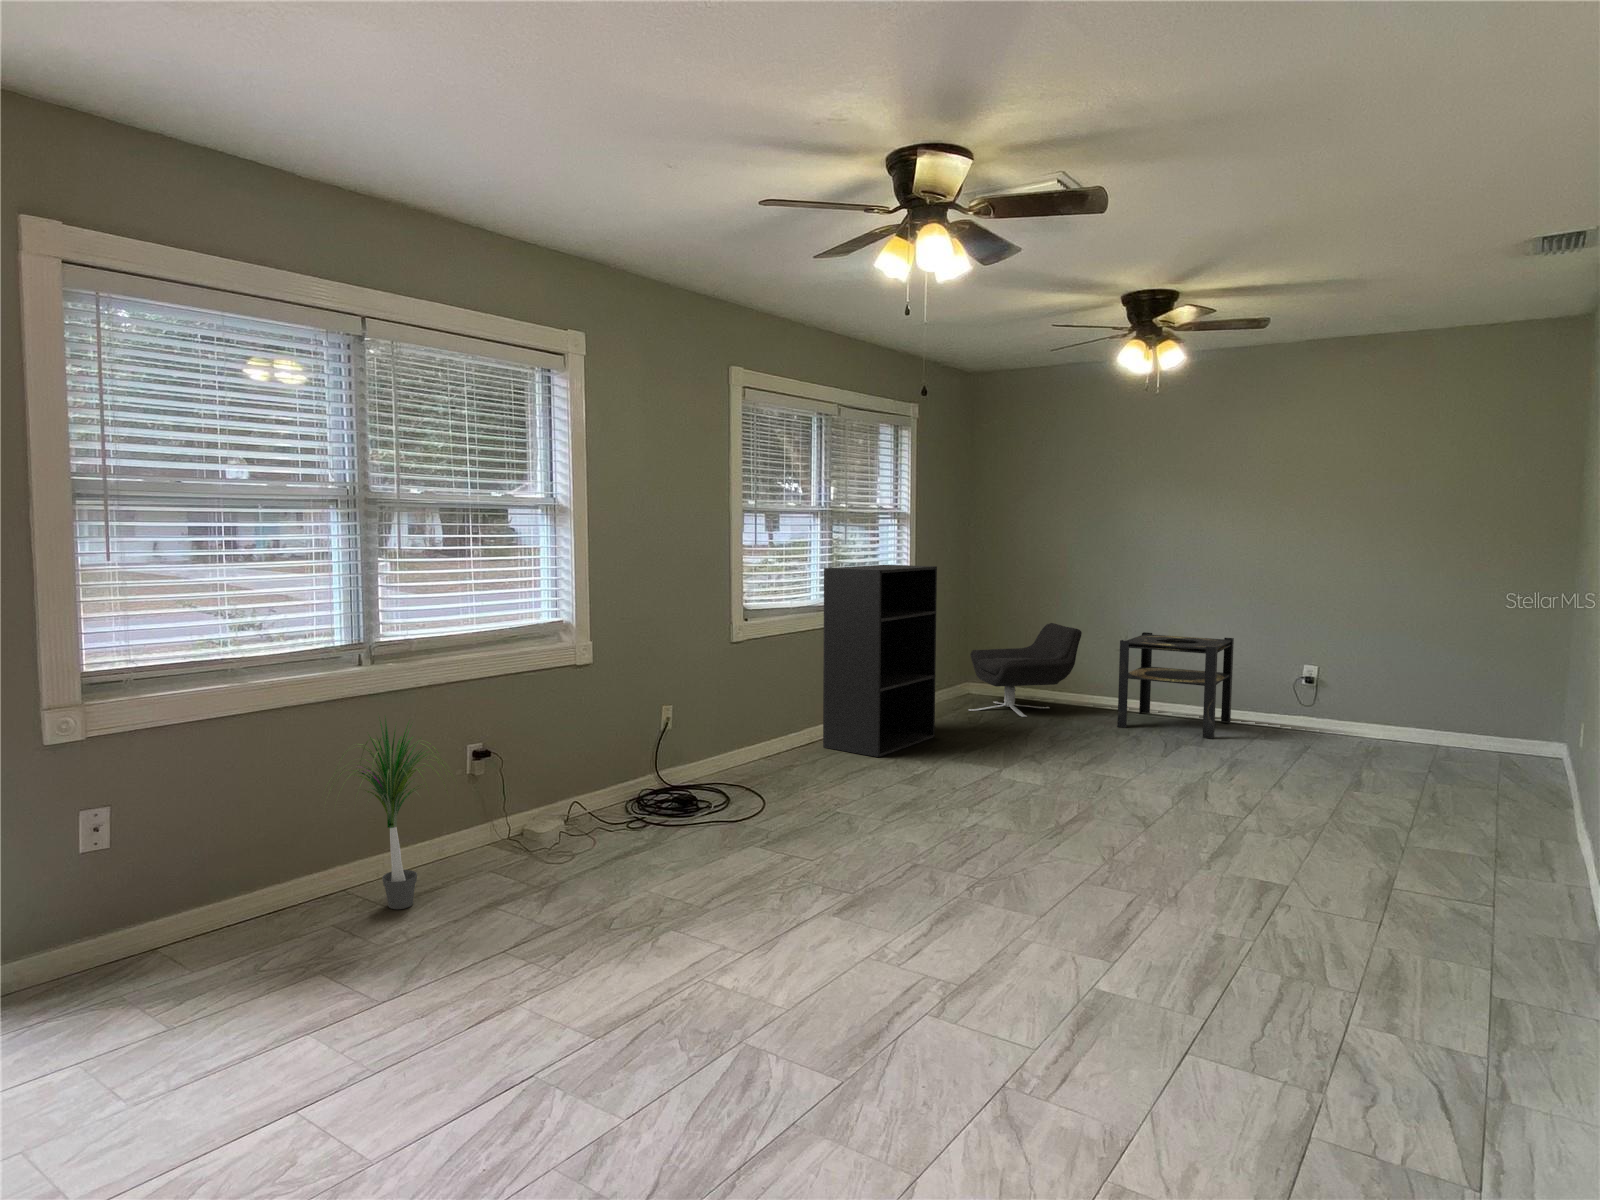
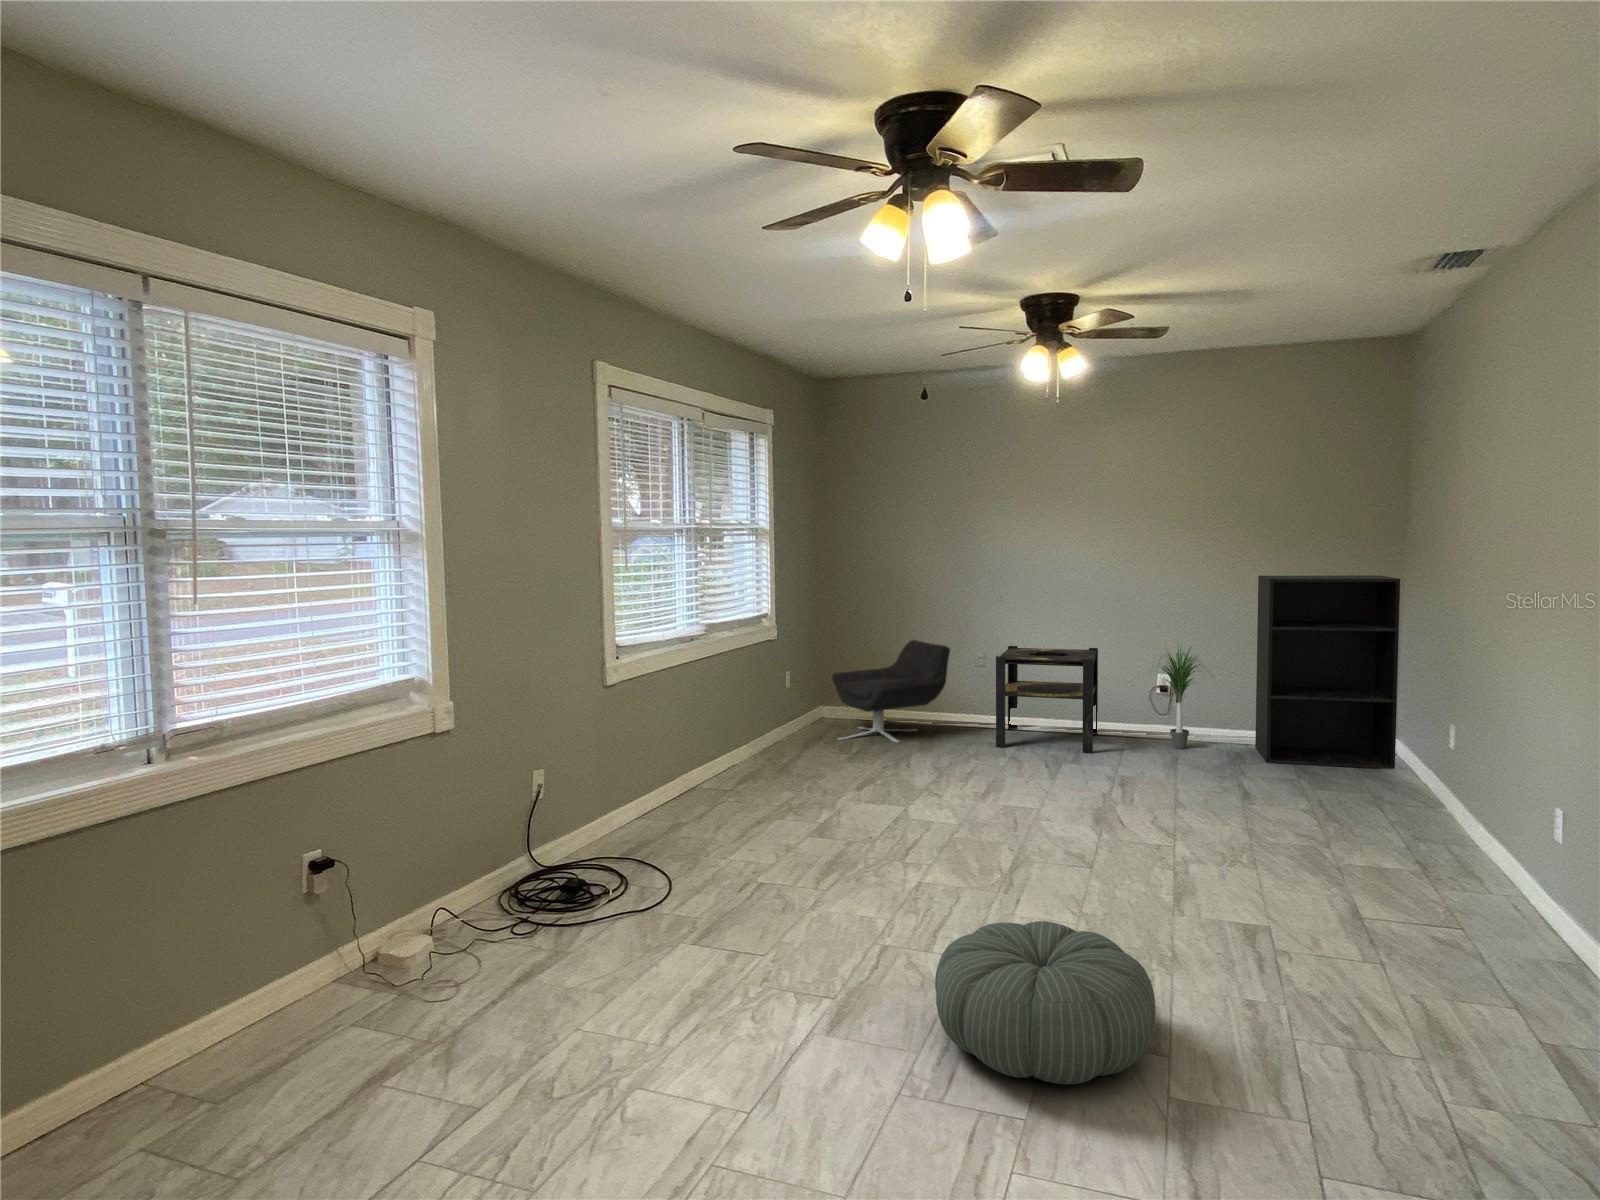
bookshelf: present [823,565,937,757] -> present [1255,575,1400,769]
potted plant: present [327,717,451,909] -> present [1155,643,1203,749]
pouf: none [916,850,1107,979] -> present [935,921,1155,1084]

